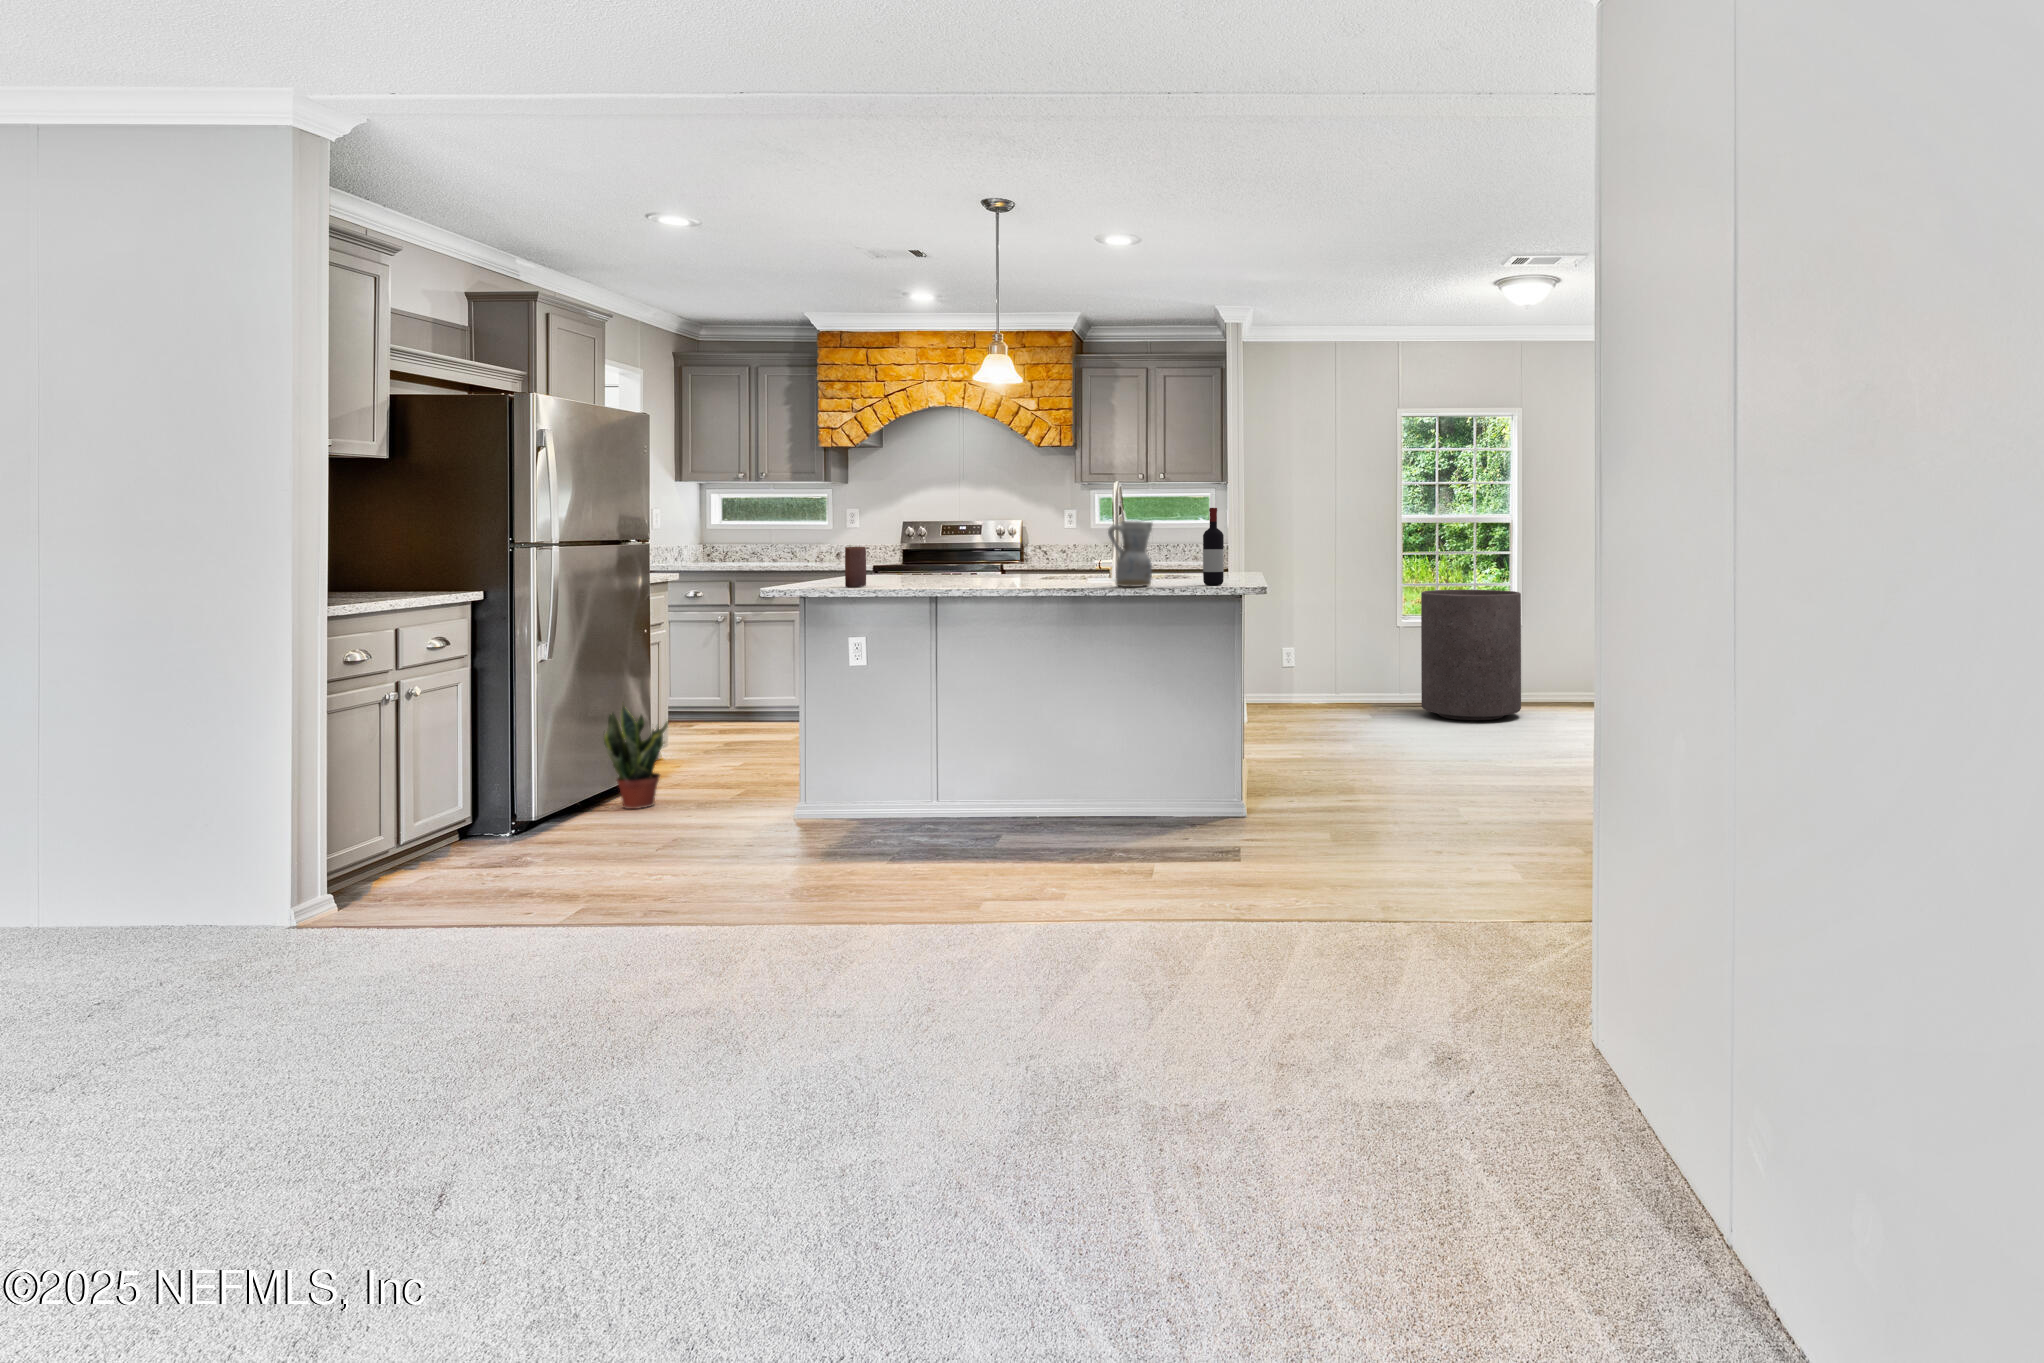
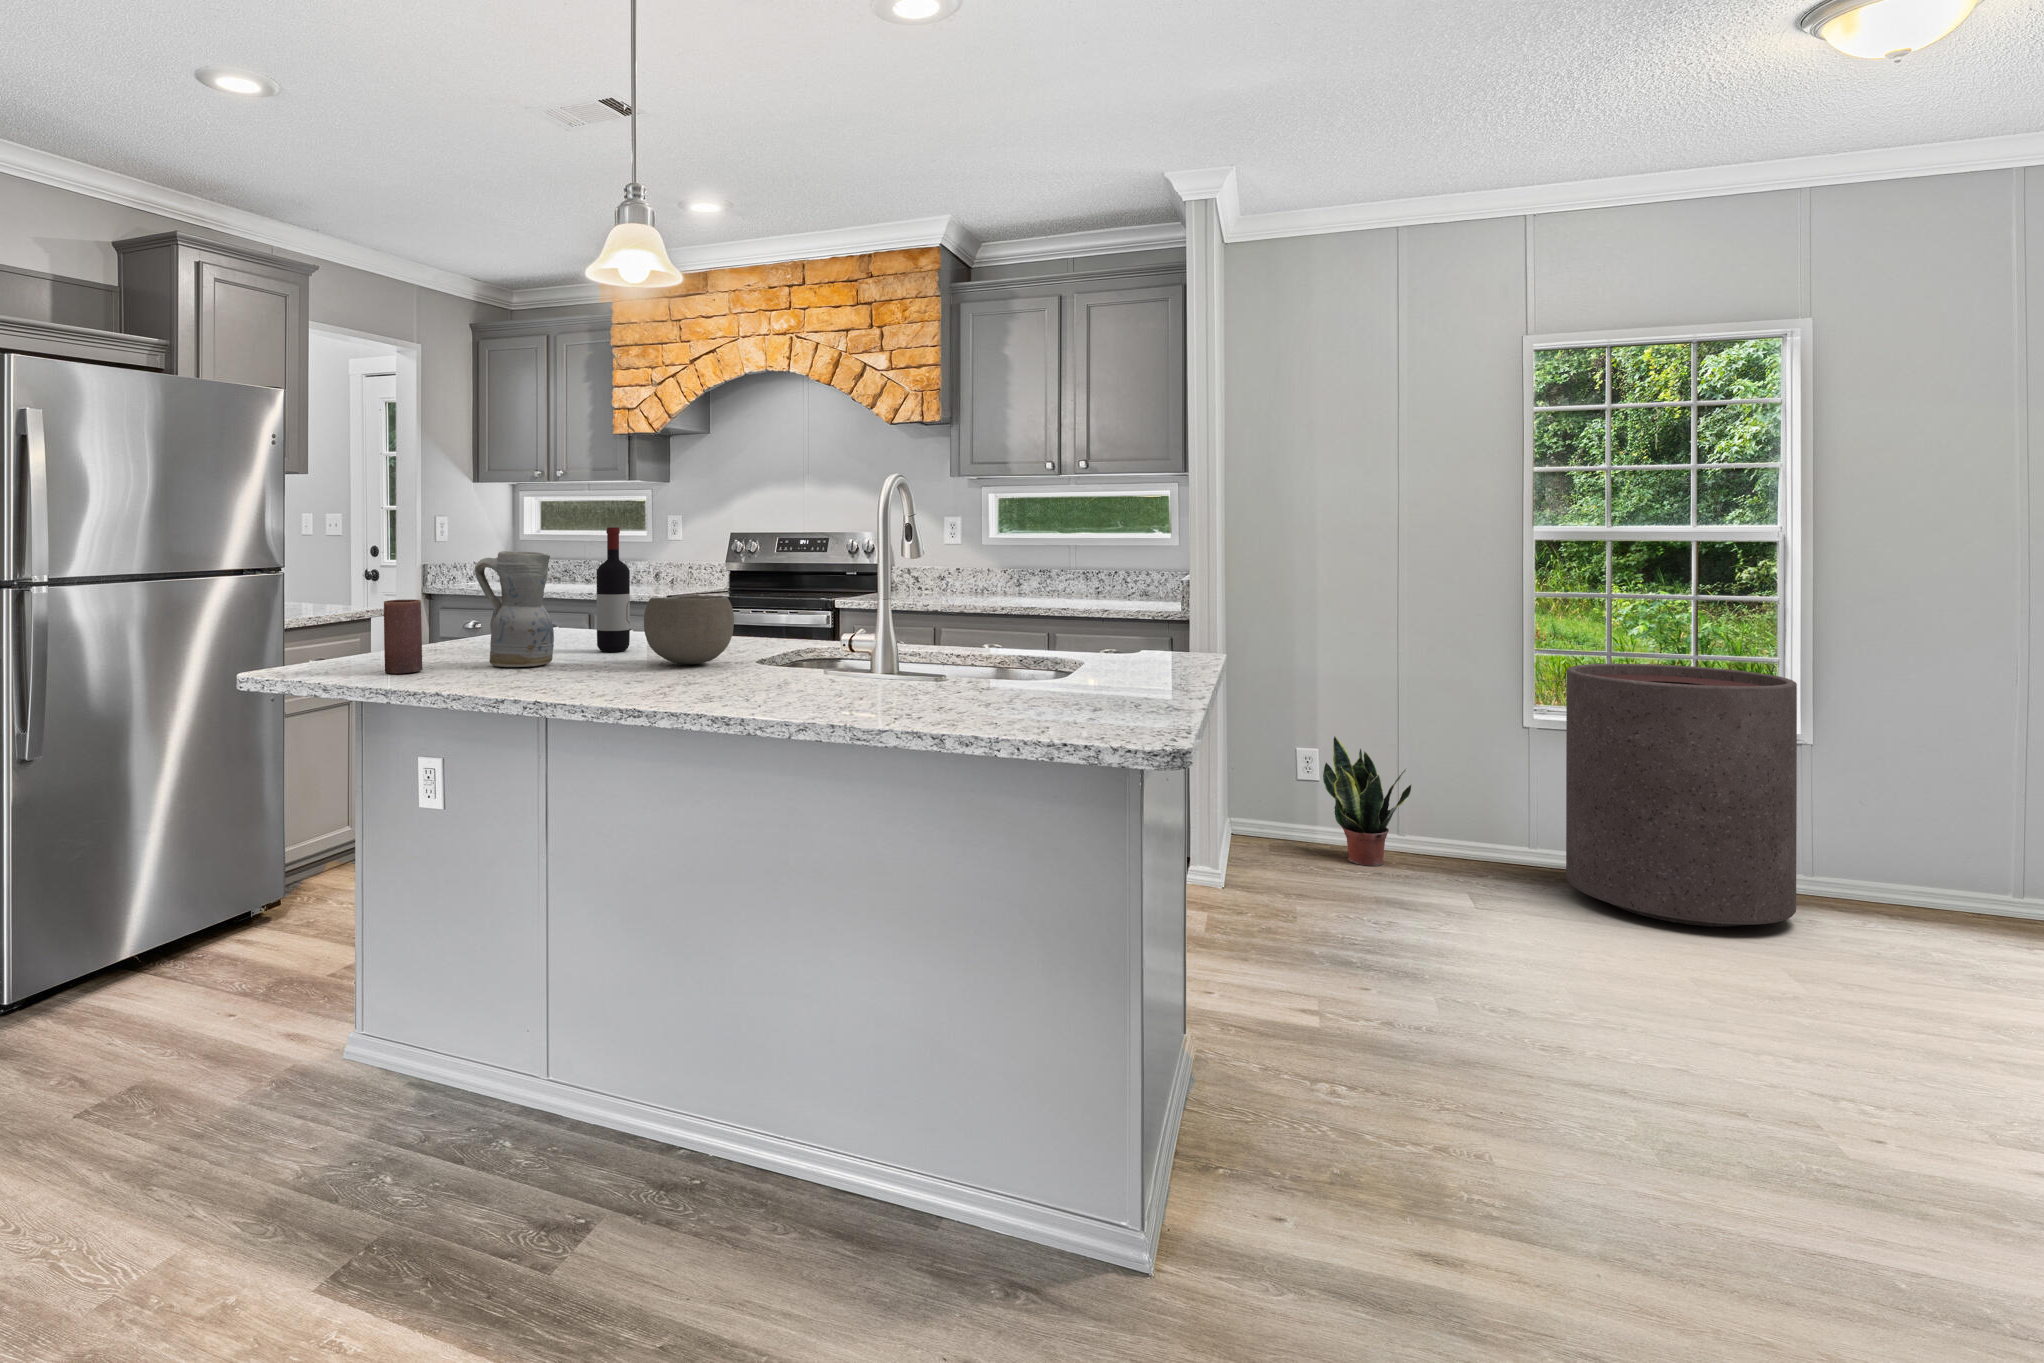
wine bottle: present [1203,508,1224,585] -> present [596,527,630,652]
ceramic pitcher: present [1108,521,1152,587] -> present [475,551,554,667]
bowl: none [980,545,1030,581] -> present [644,595,734,664]
potted plant: present [604,706,669,809] -> present [1323,736,1412,866]

